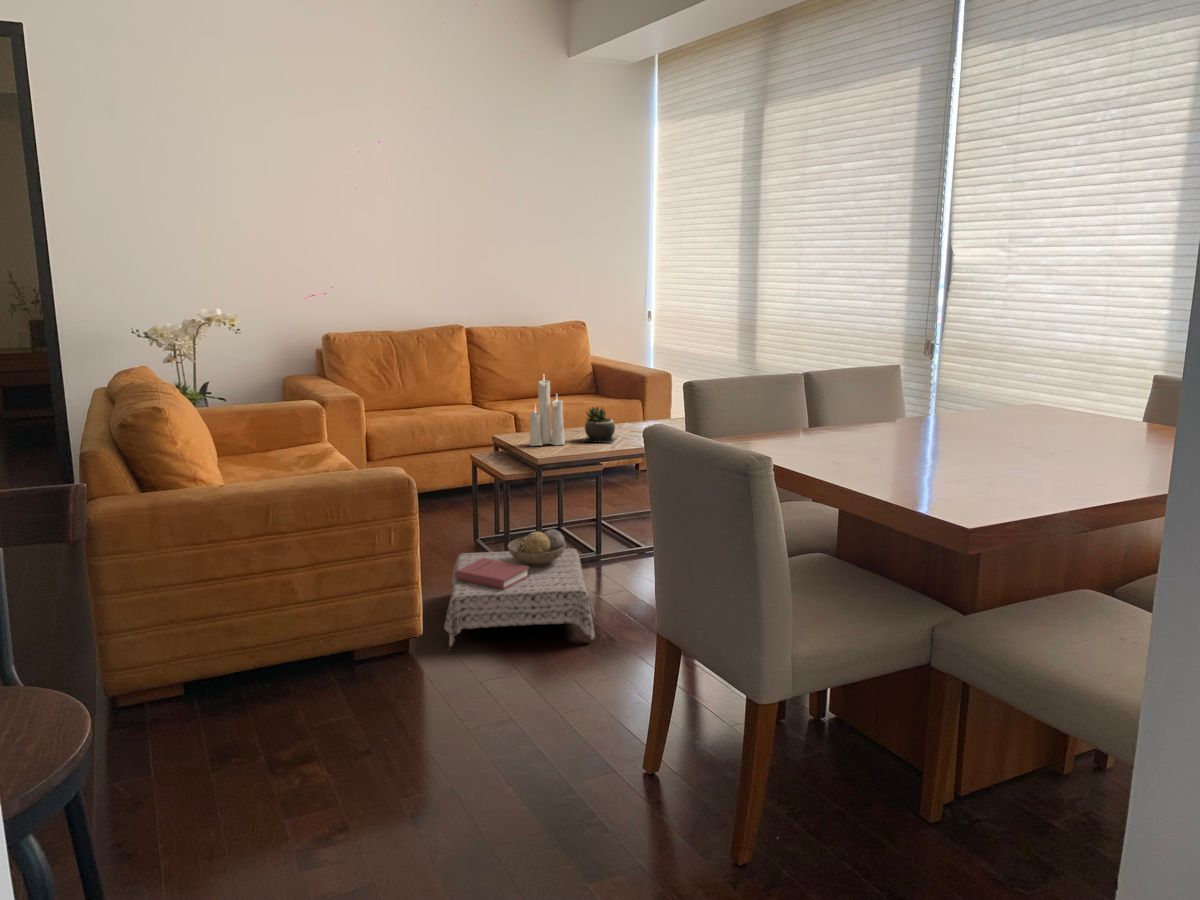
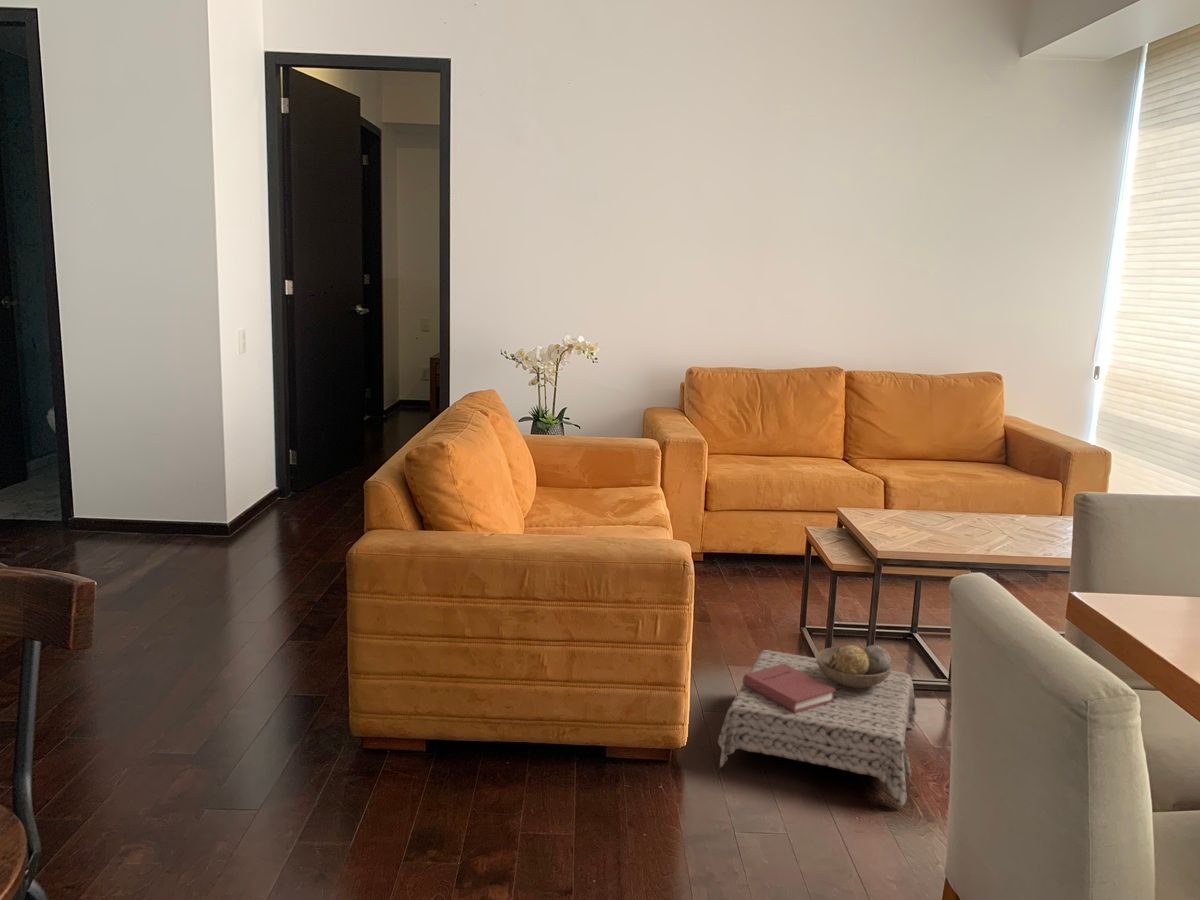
candle: present [529,379,565,446] -> none [878,436,928,534]
succulent plant: present [582,407,617,443] -> none [947,490,1002,542]

